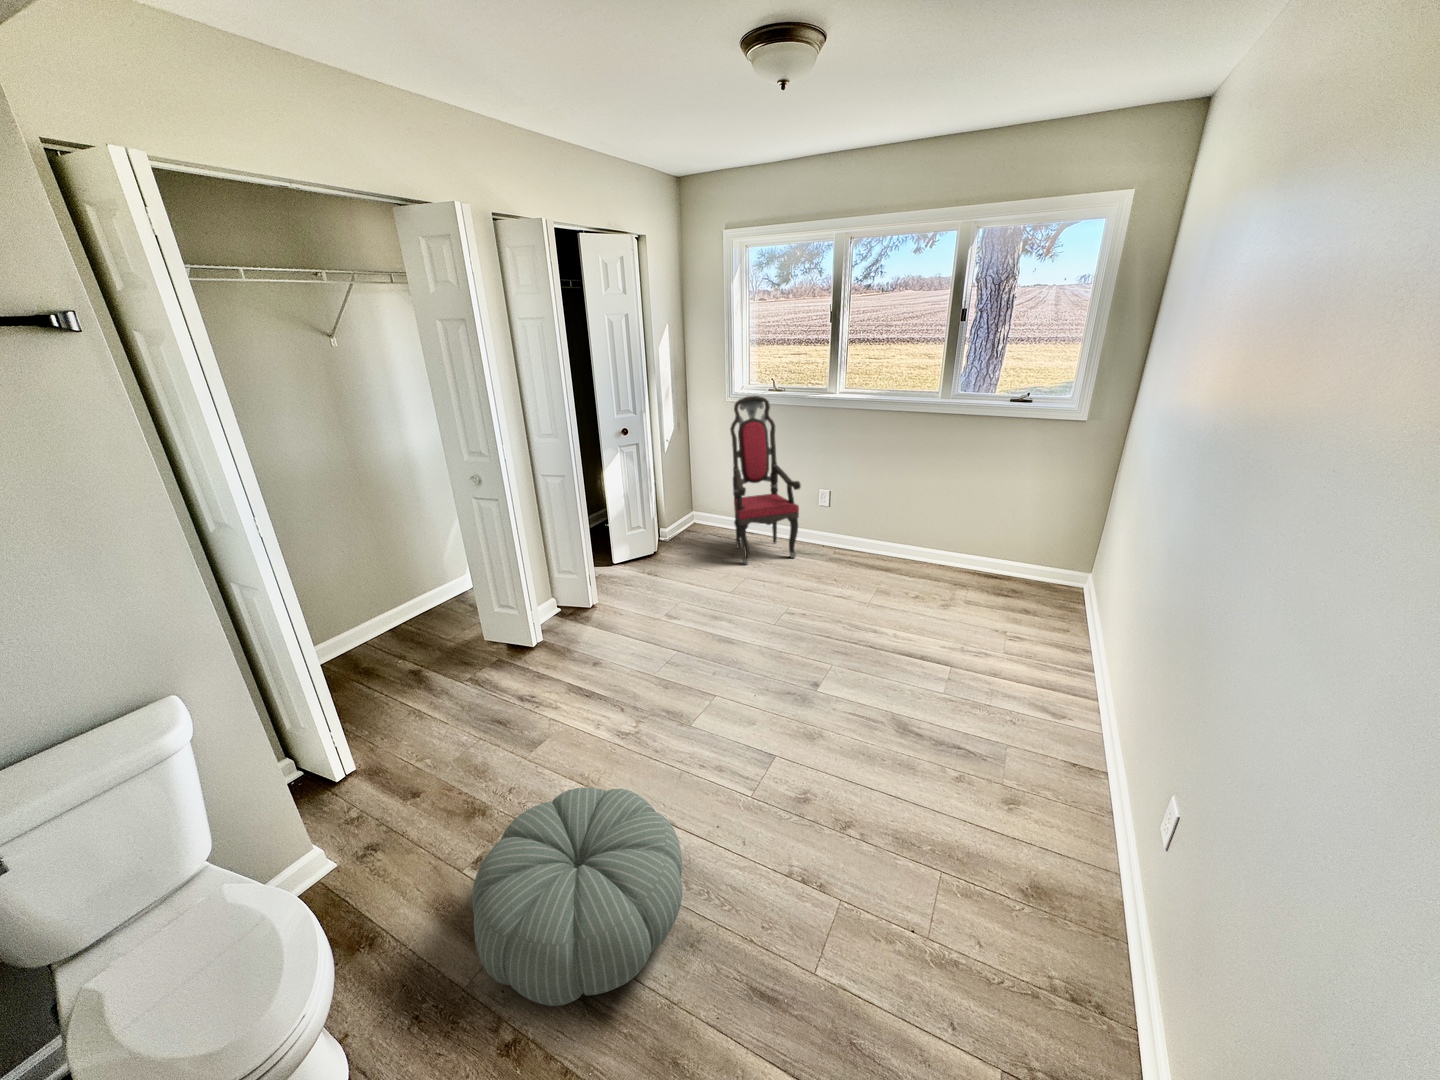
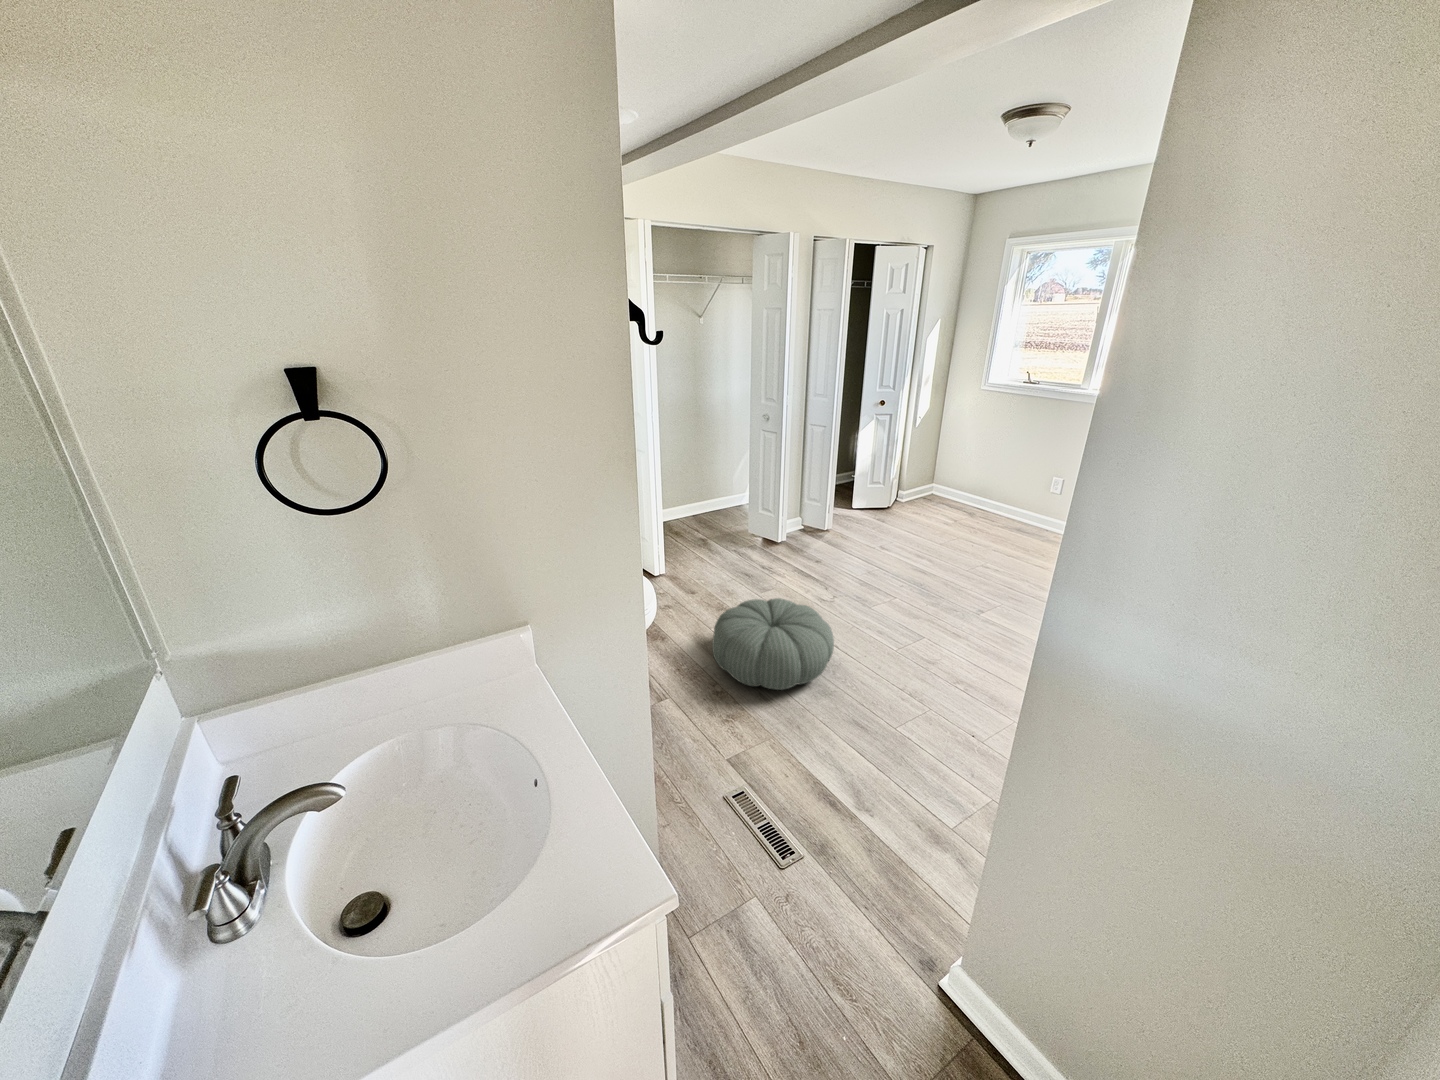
armchair: present [730,396,801,565] -> none [962,385,1030,533]

